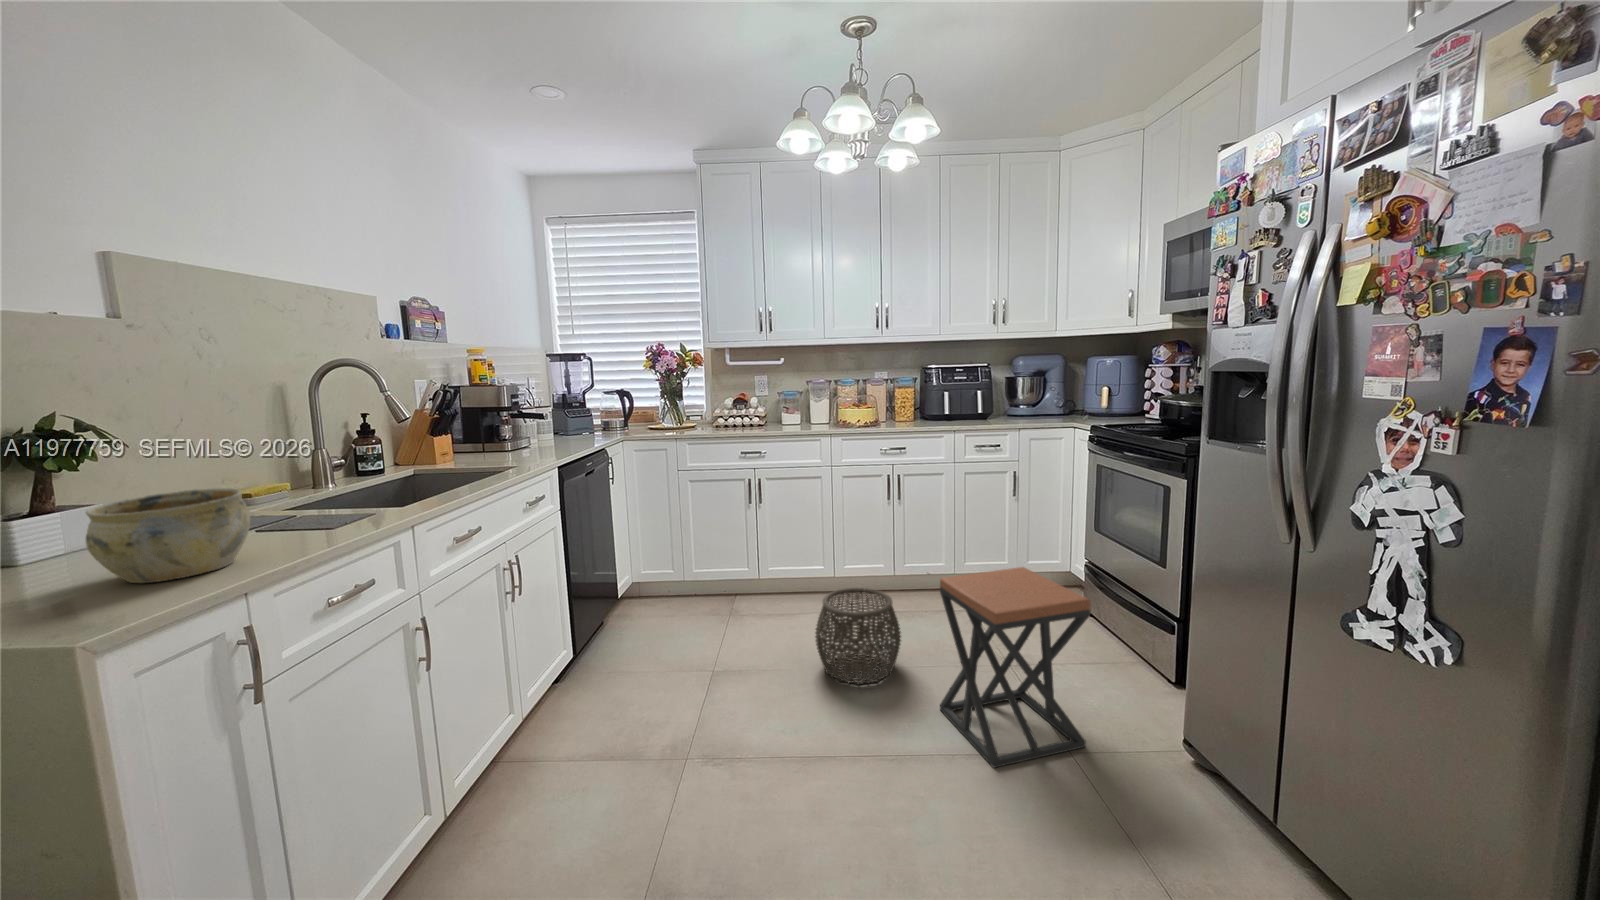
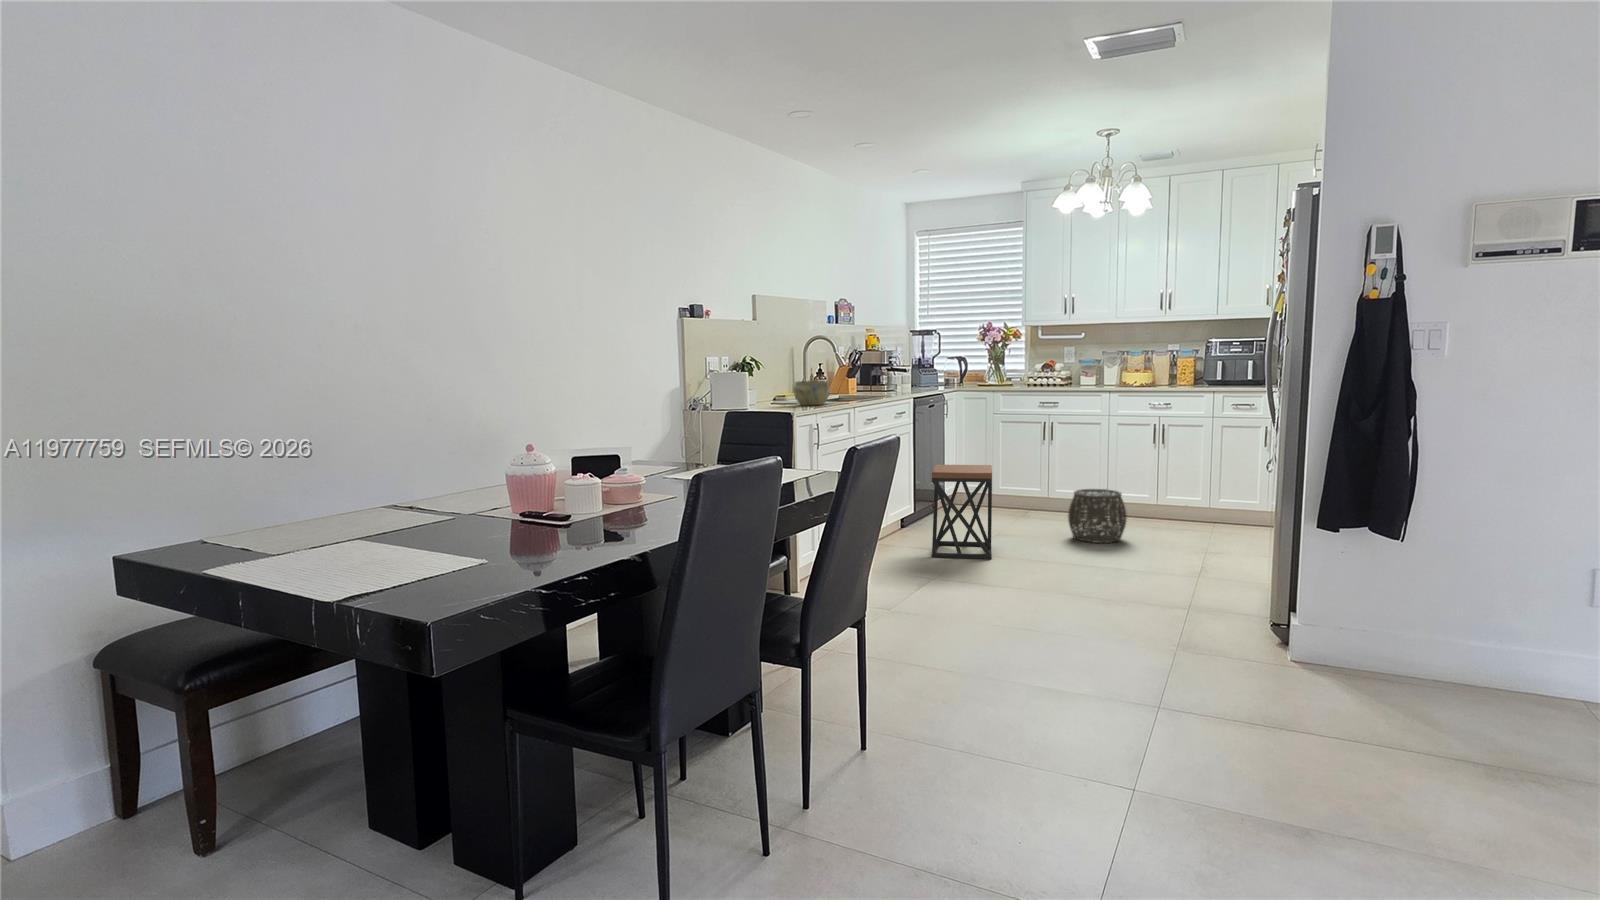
stool: present [940,567,1091,768] -> present [932,465,992,559]

